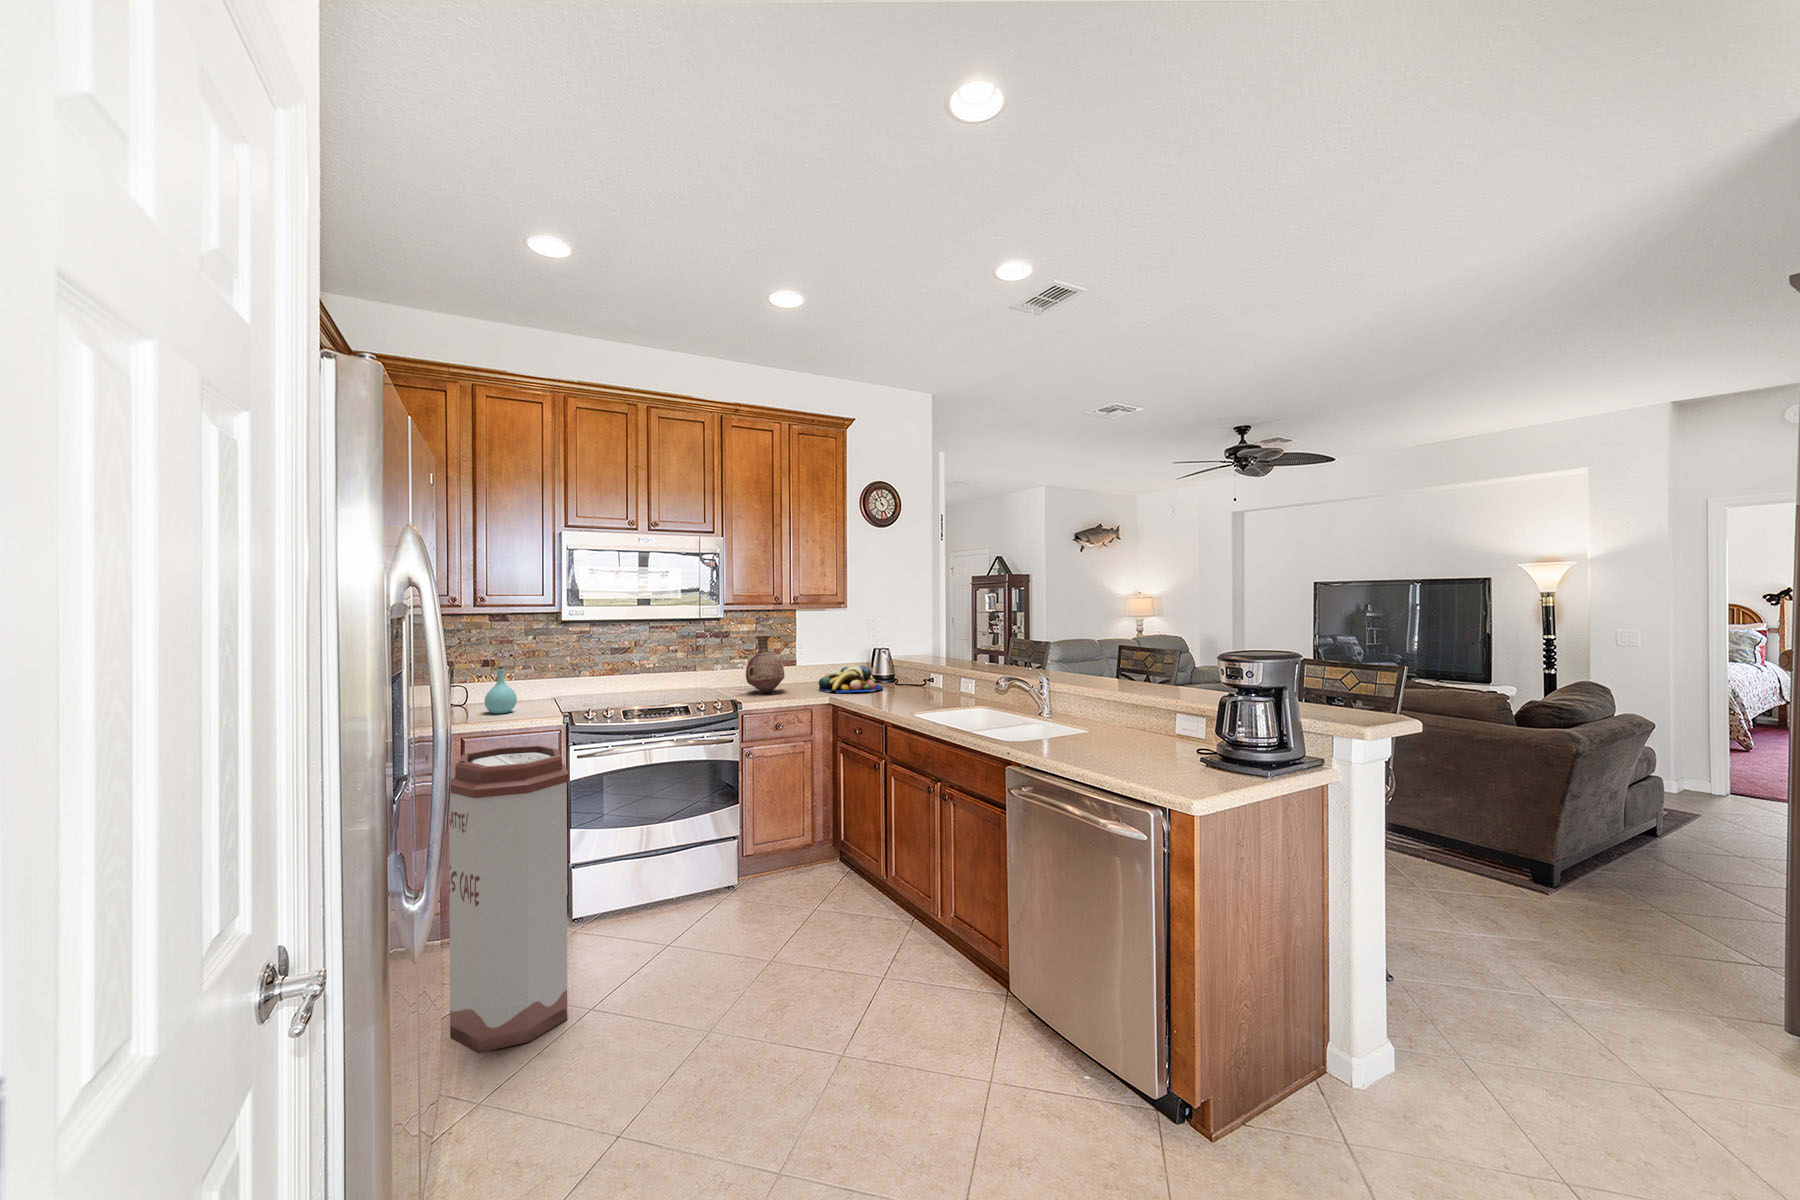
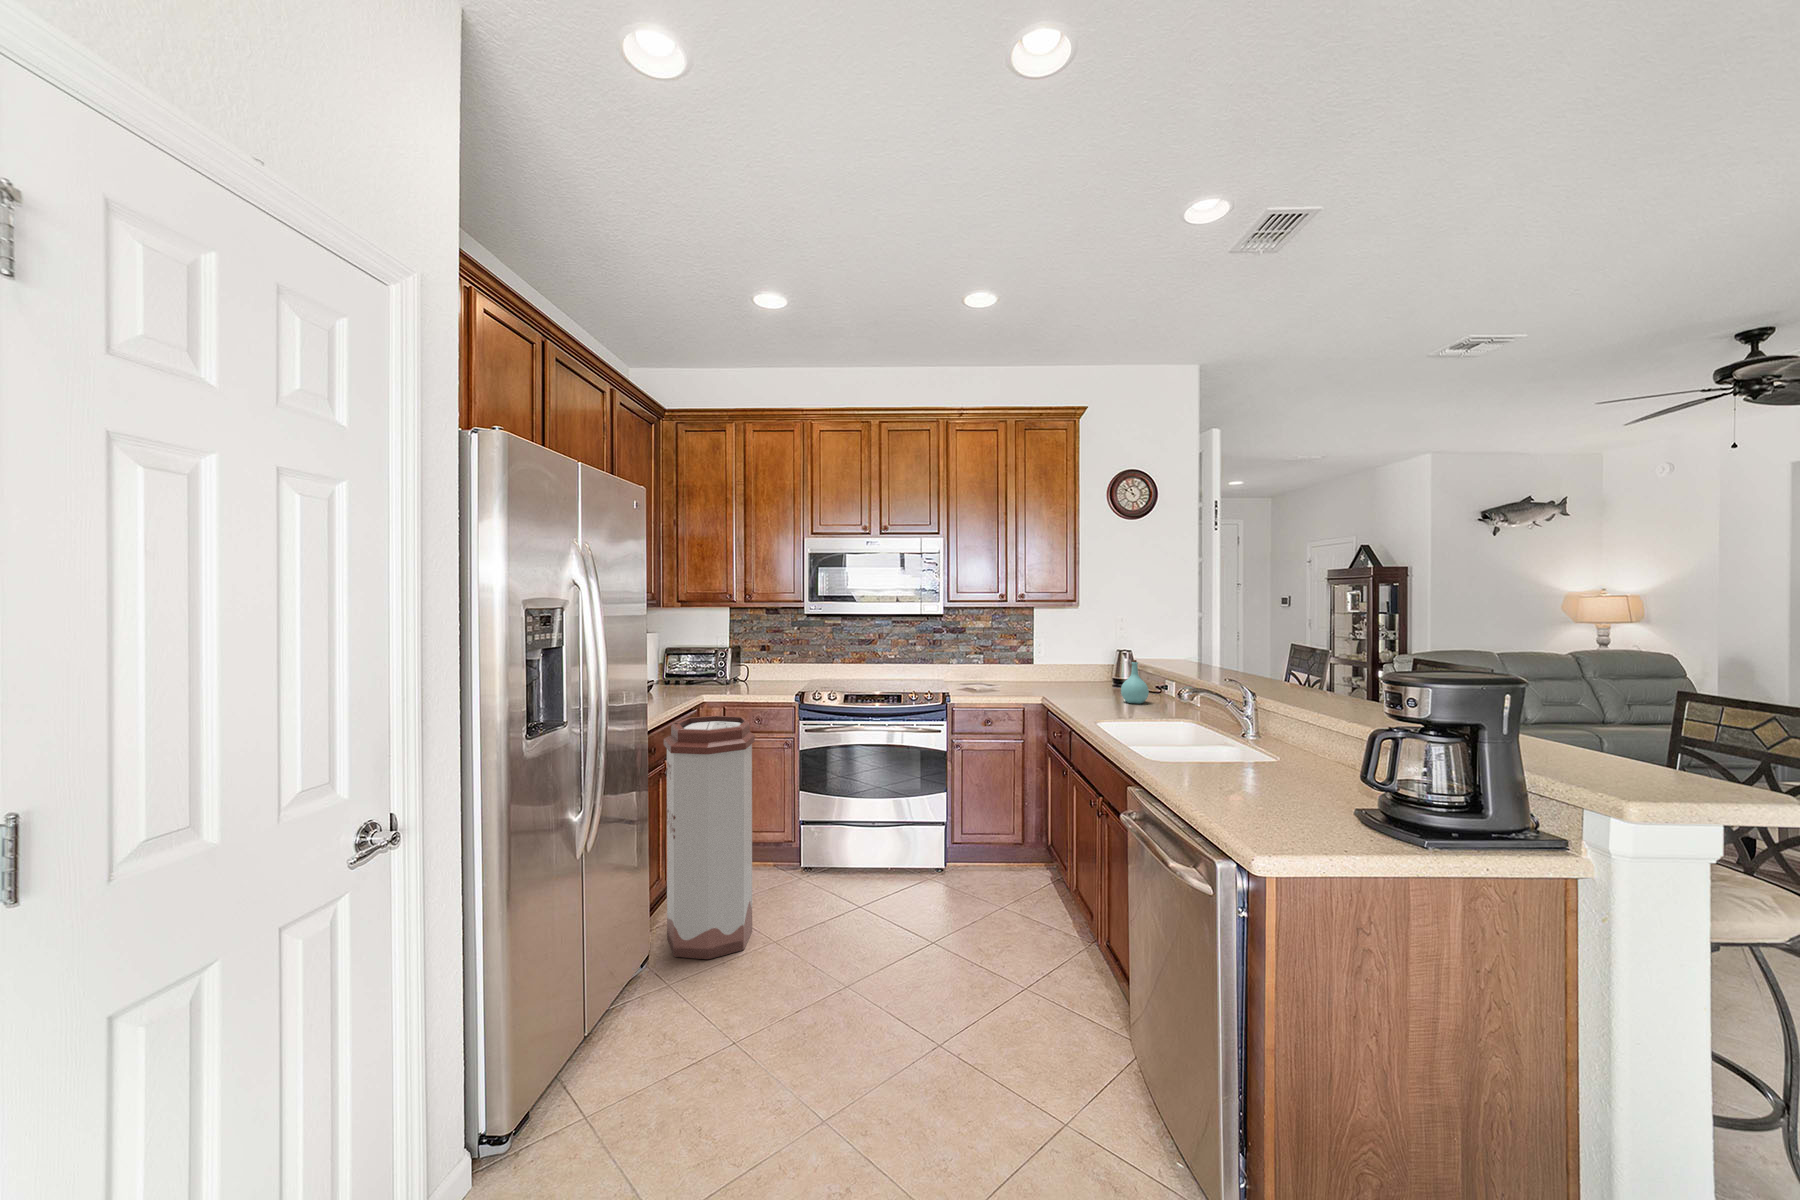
vase: present [746,636,784,693] -> none [969,632,1011,688]
fruit bowl: present [819,665,882,693] -> none [1044,667,1115,695]
bottle: present [484,667,517,714] -> present [1121,660,1149,703]

